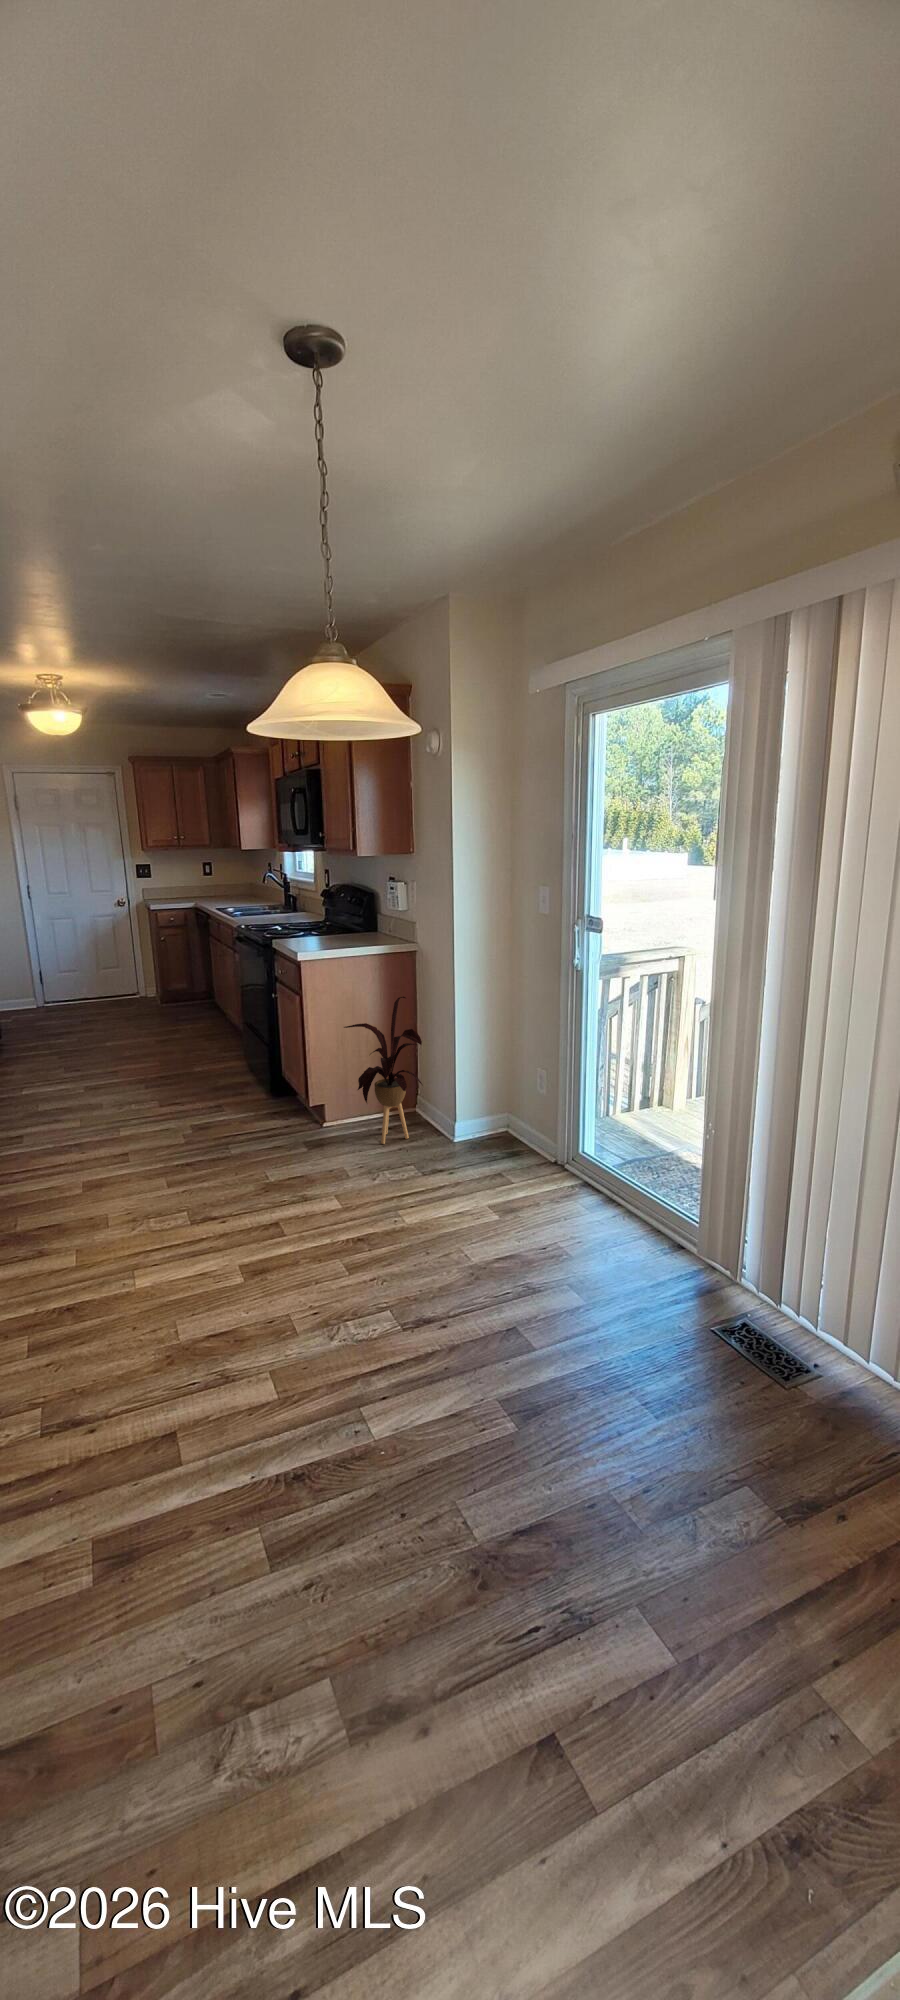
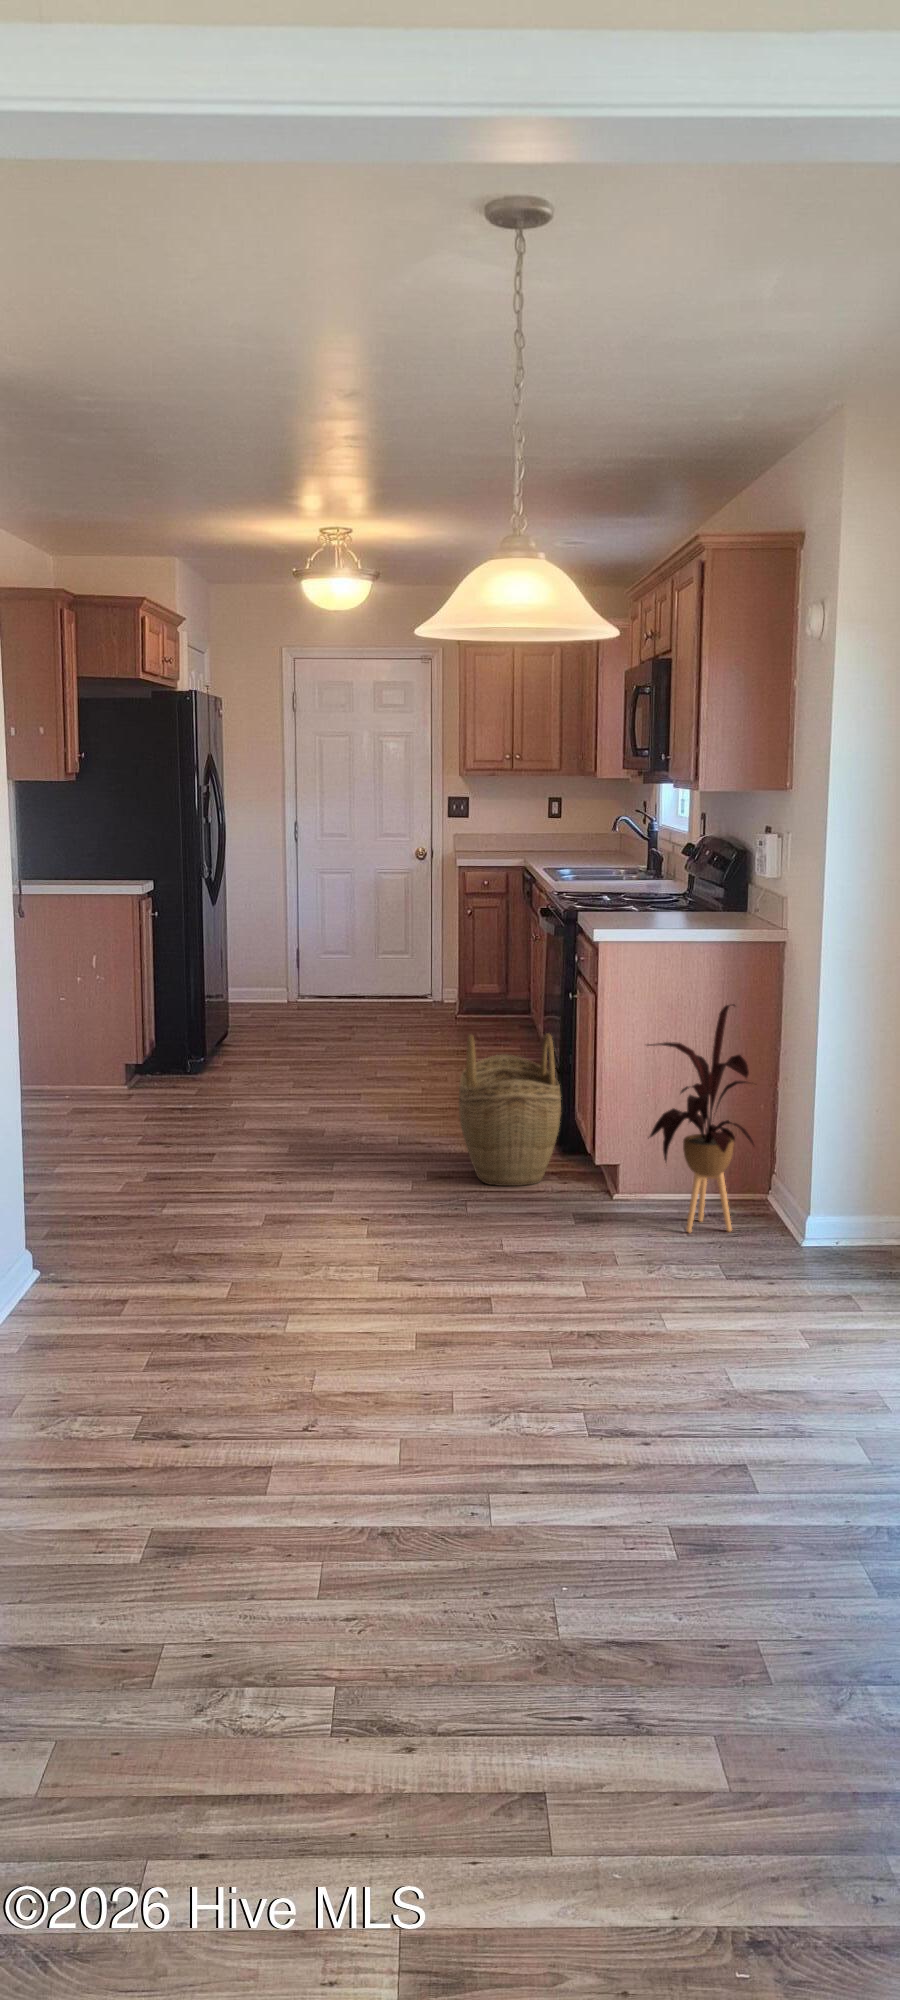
woven basket: none [205,1022,280,1128] -> present [459,1033,561,1186]

